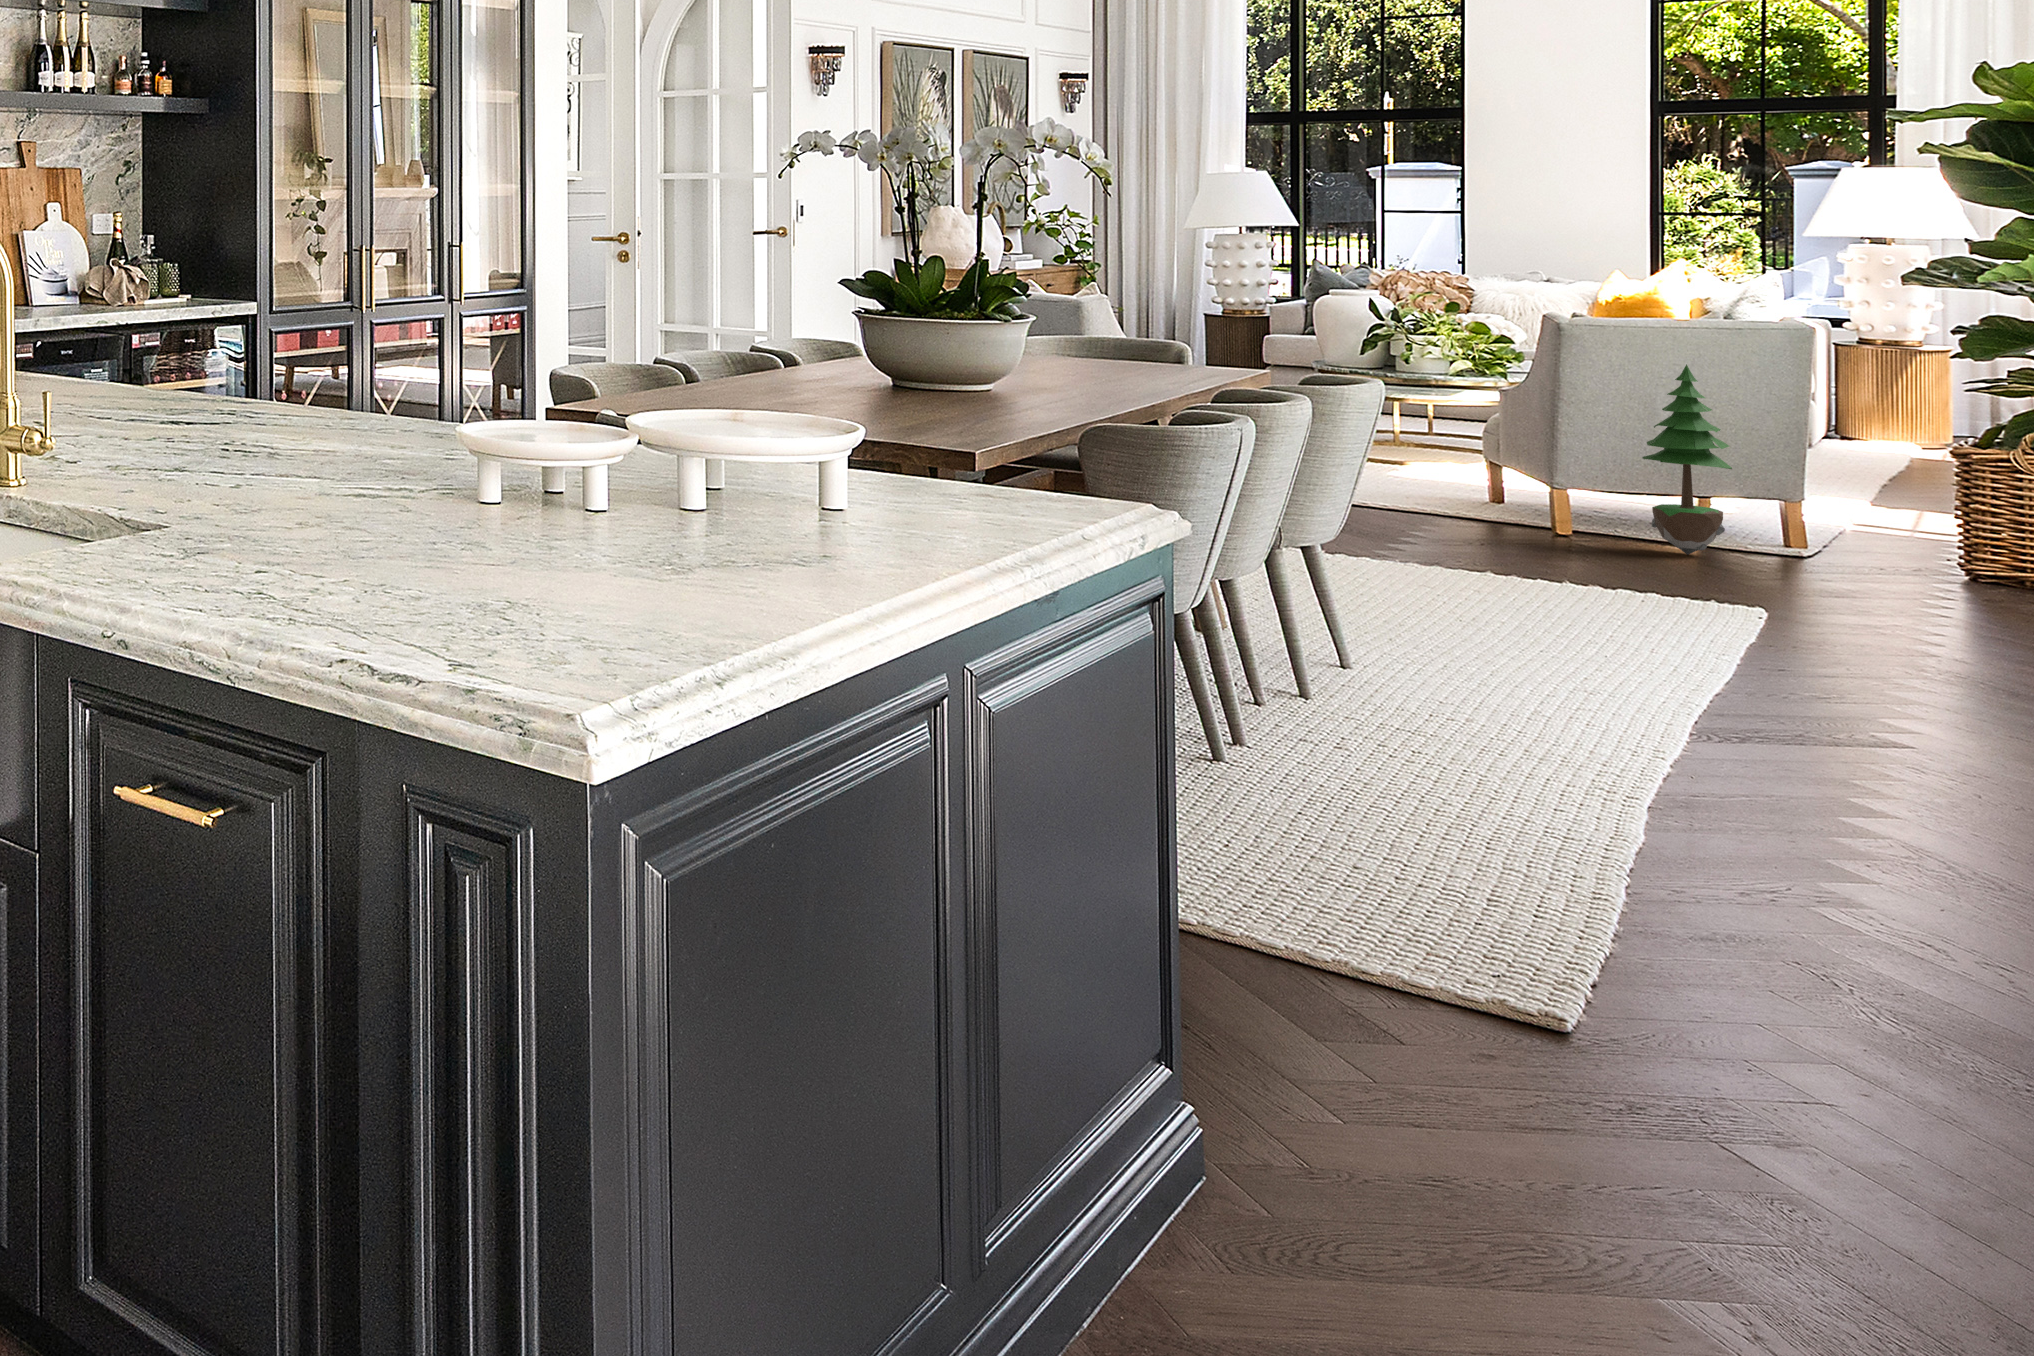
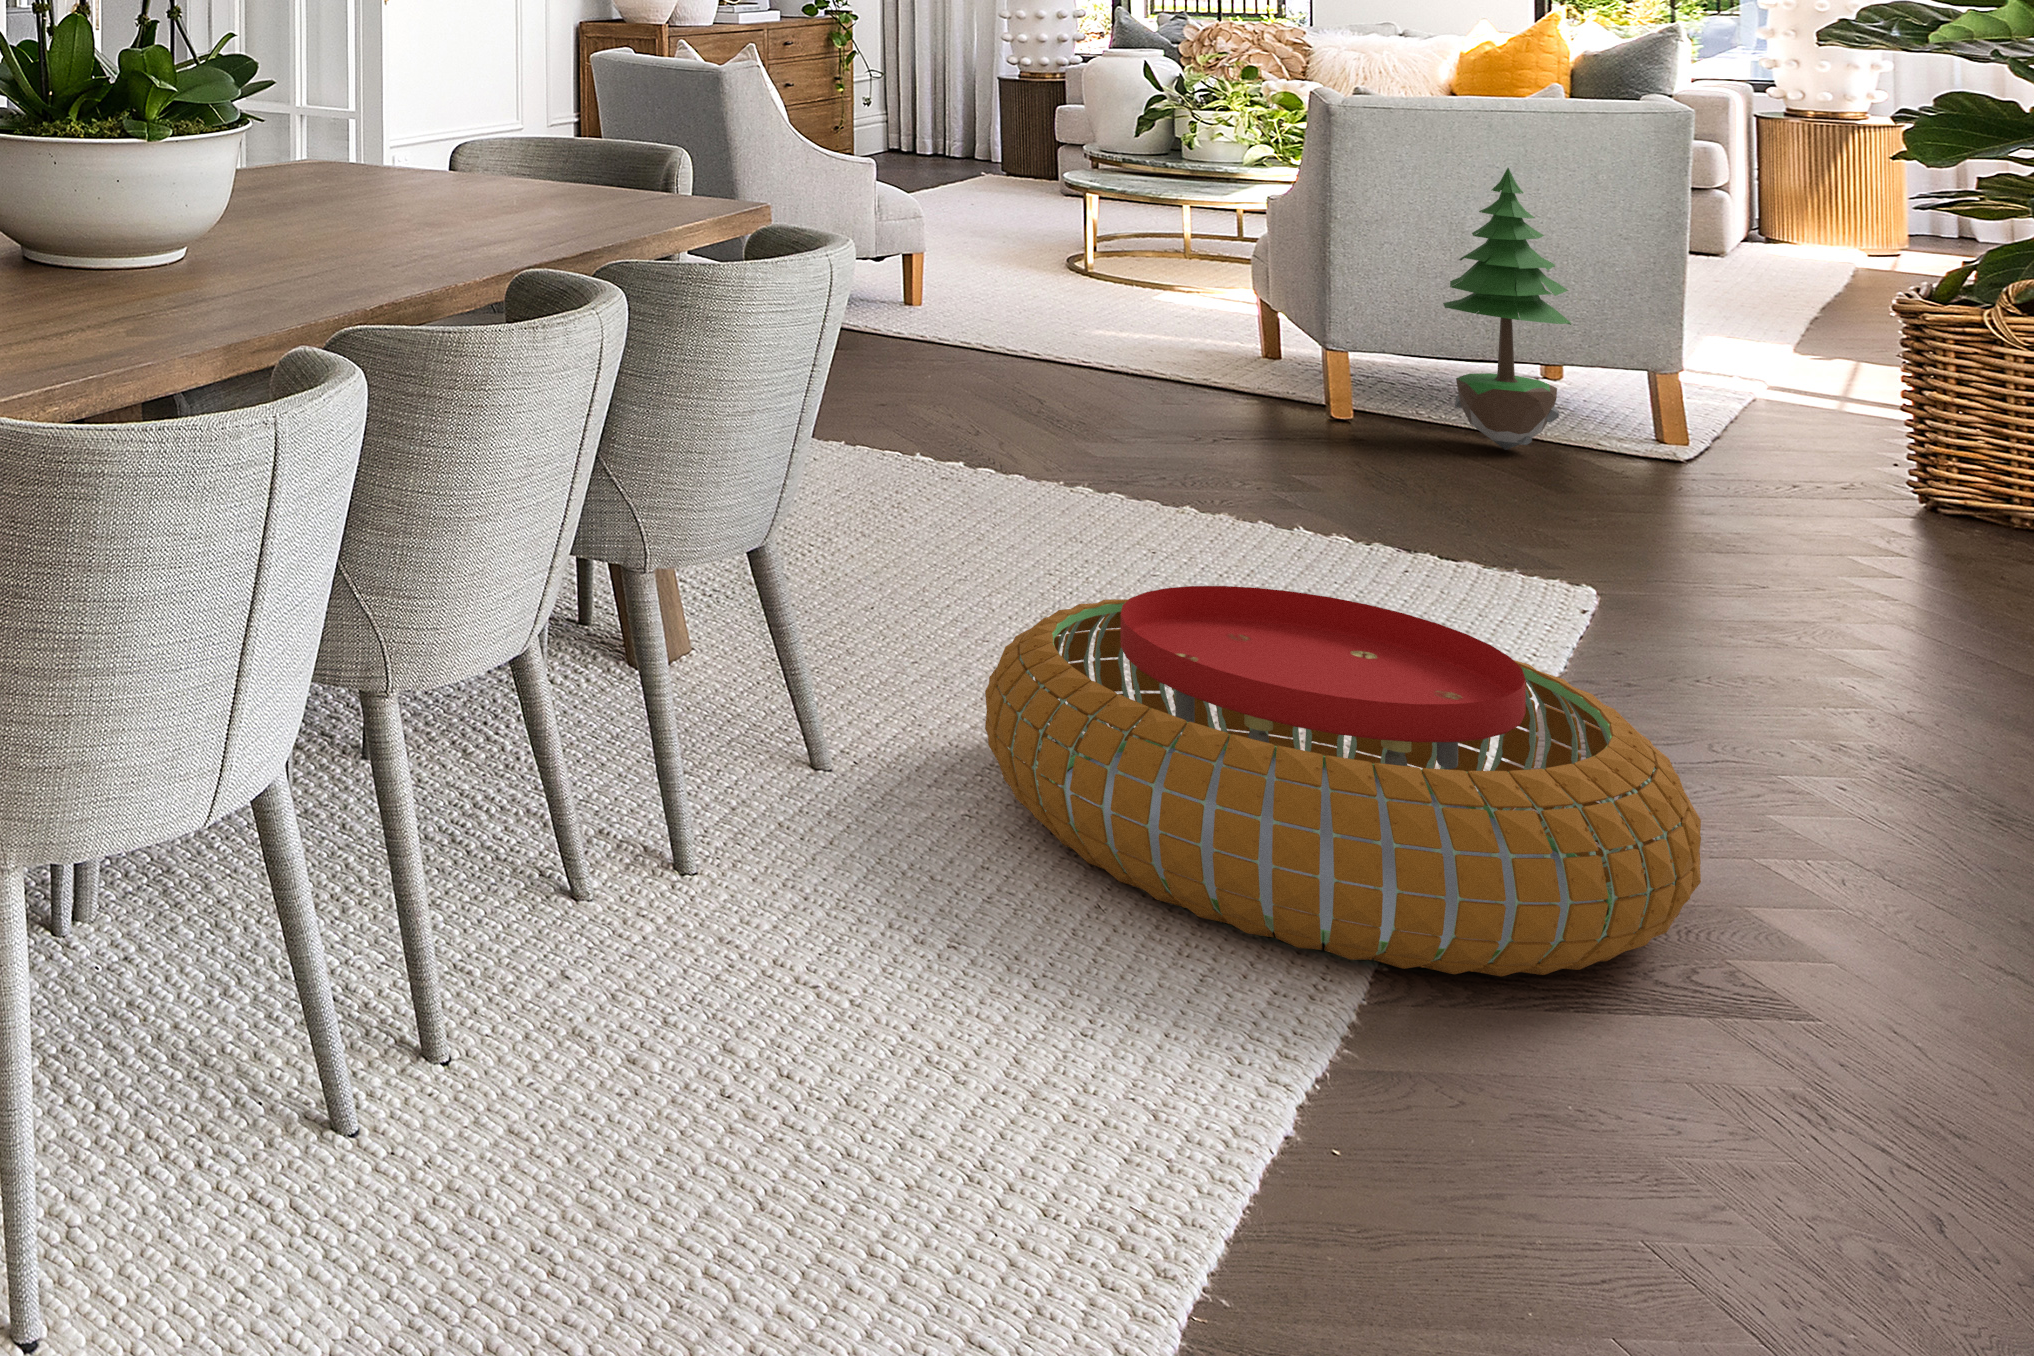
pouf: none [1441,575,1853,739] -> present [985,586,1701,977]

